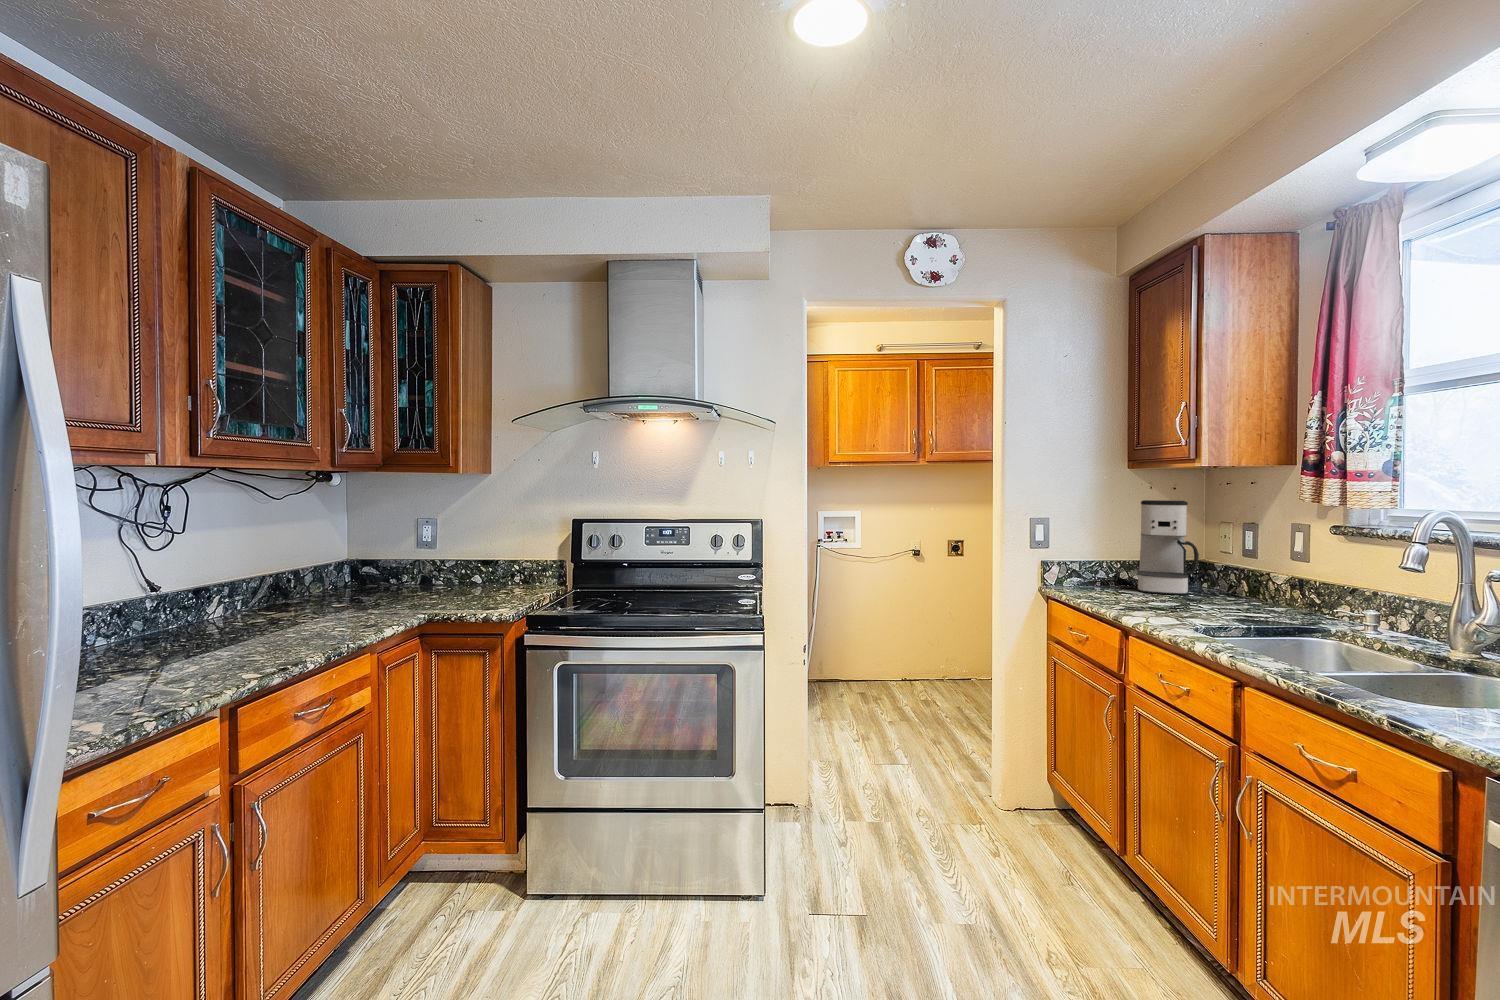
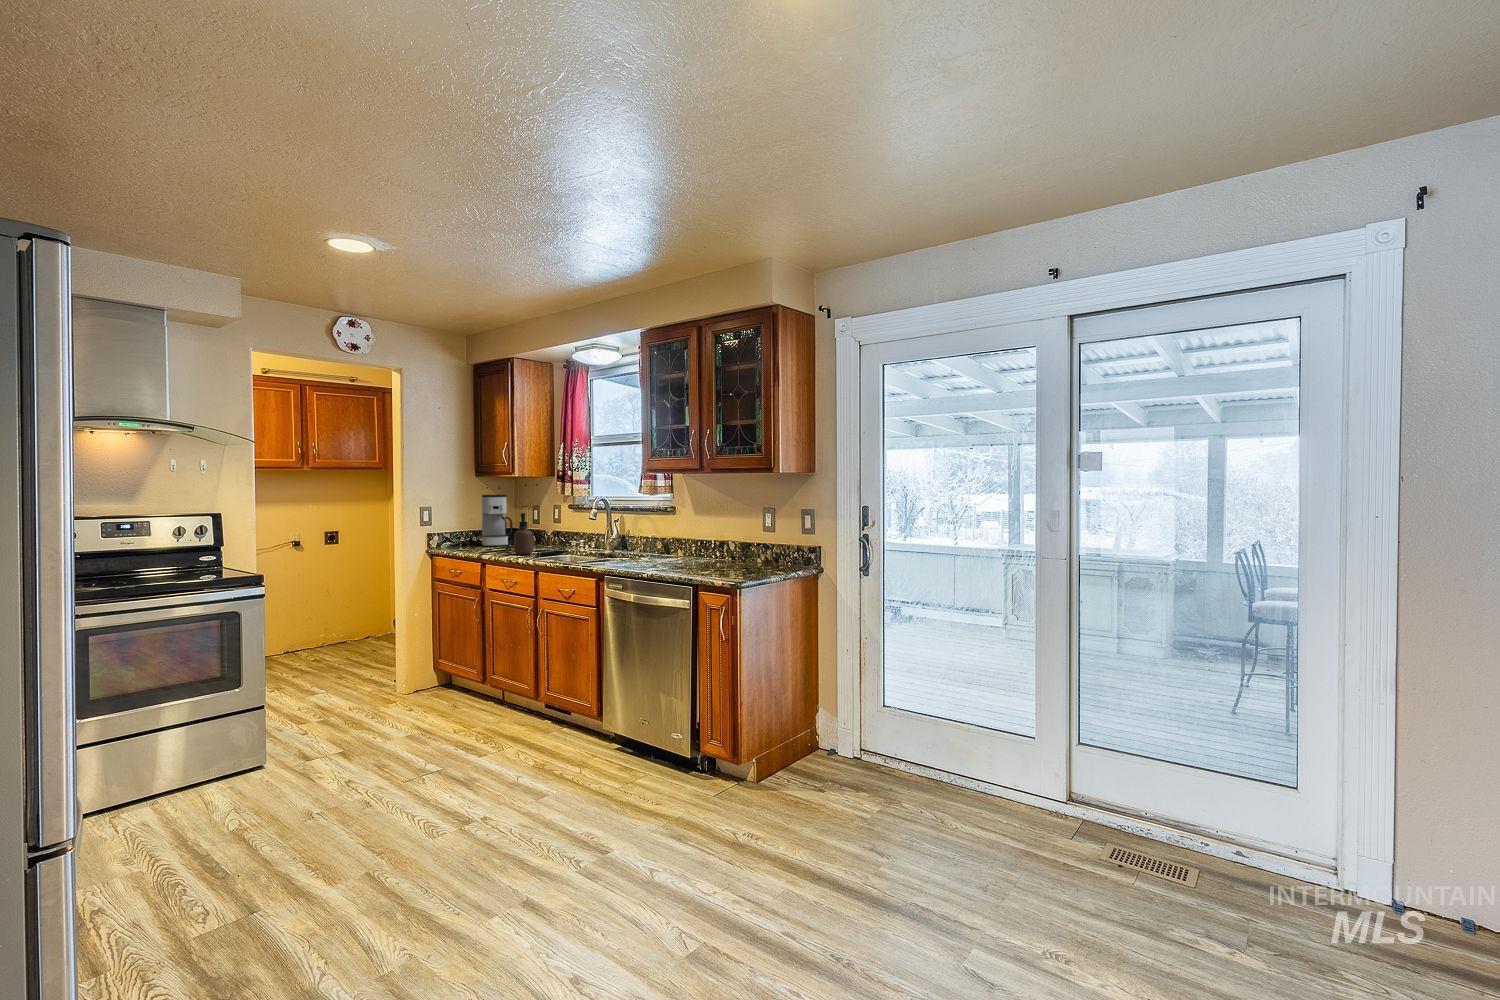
soap dispenser: none [1192,542,1235,628] -> present [514,513,533,554]

